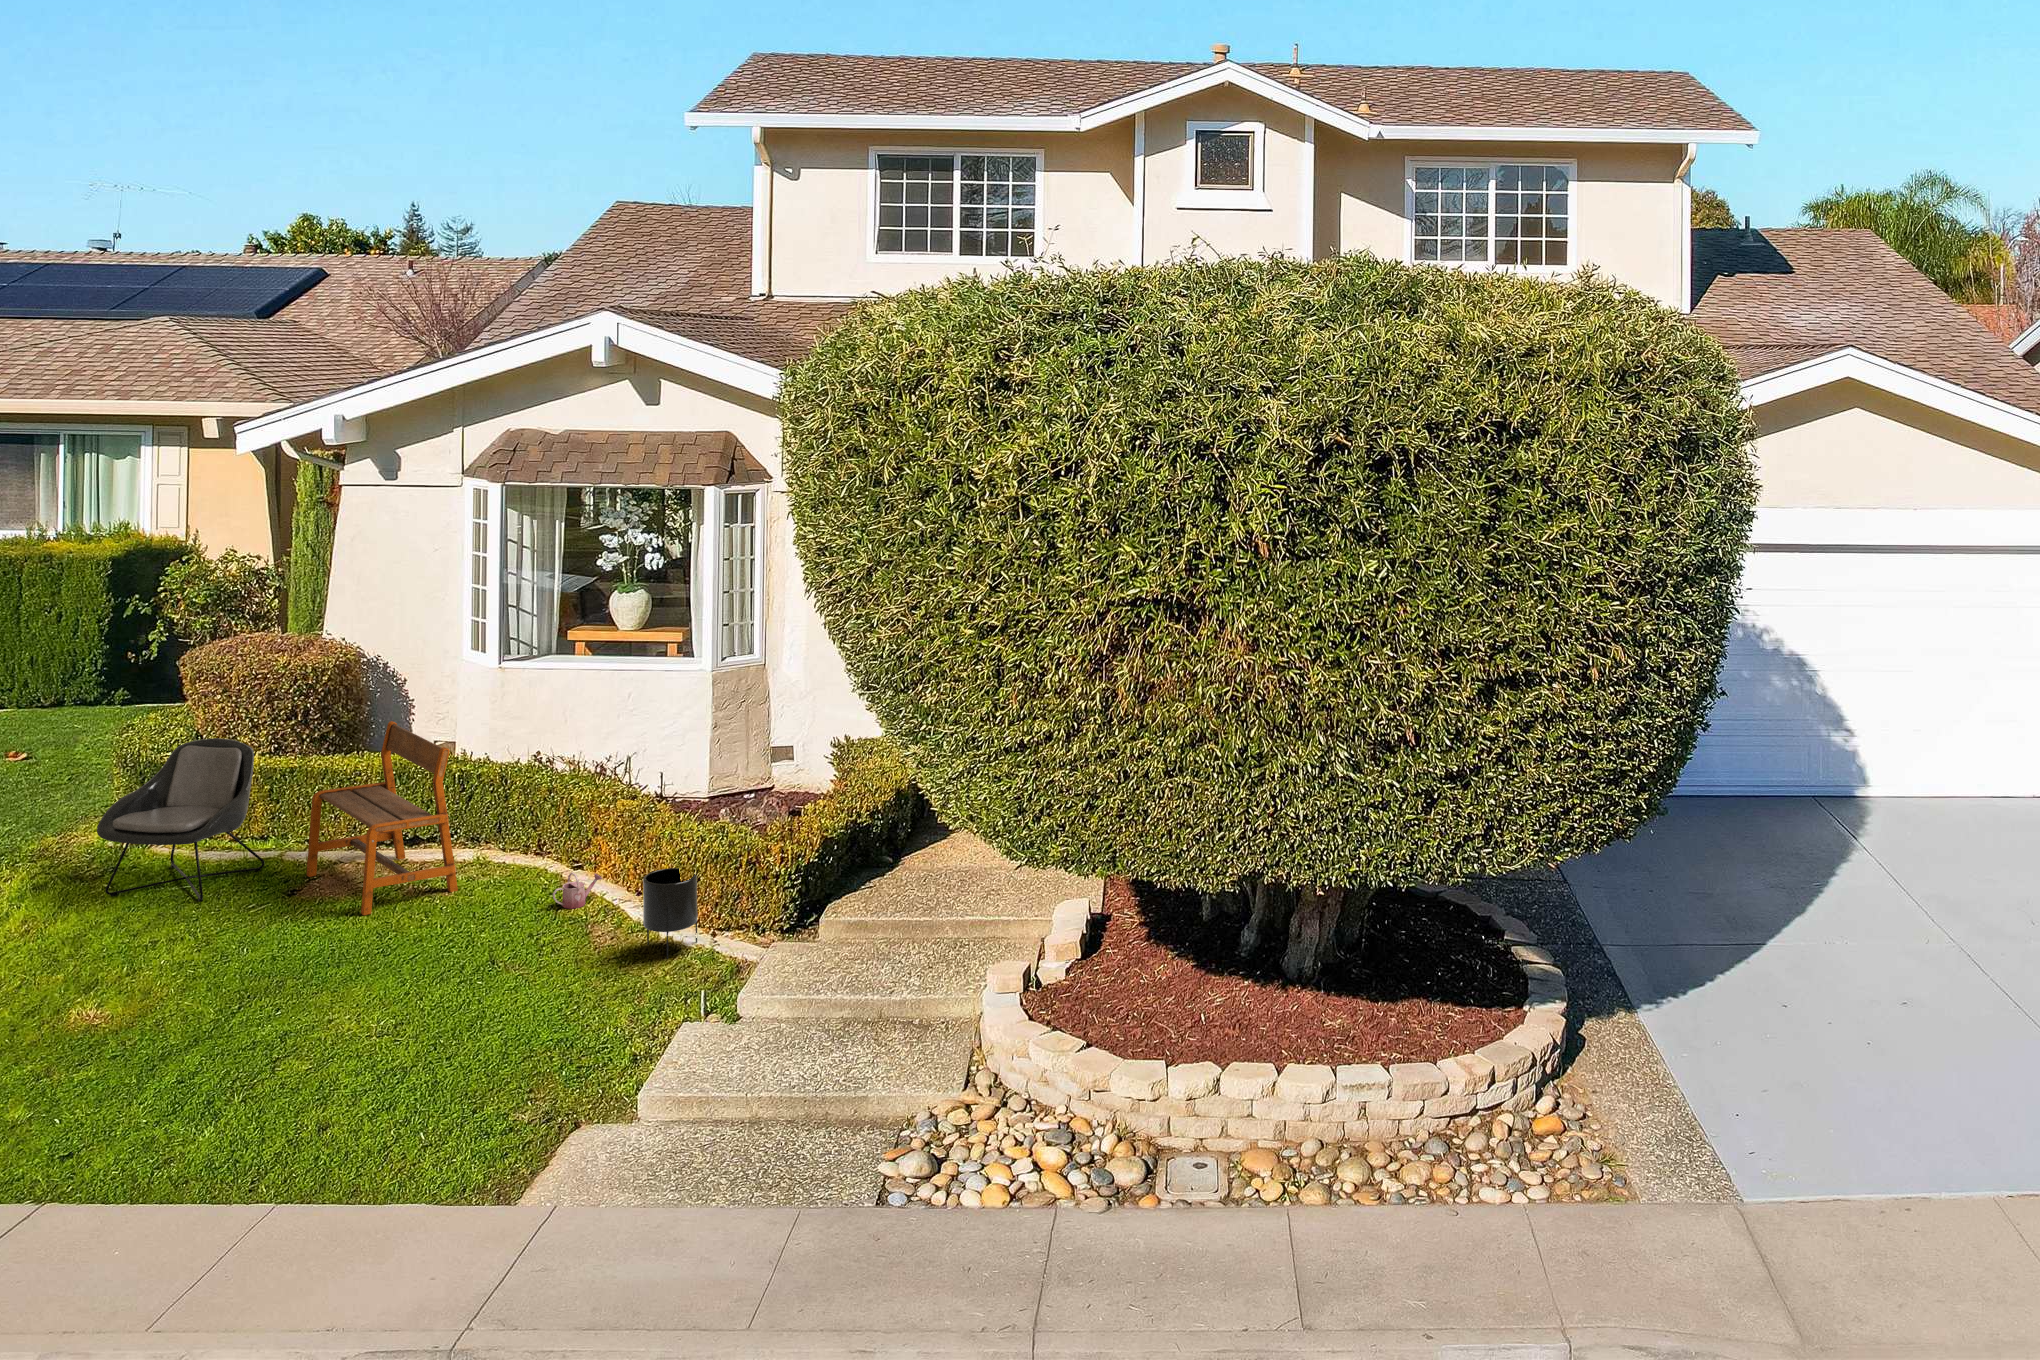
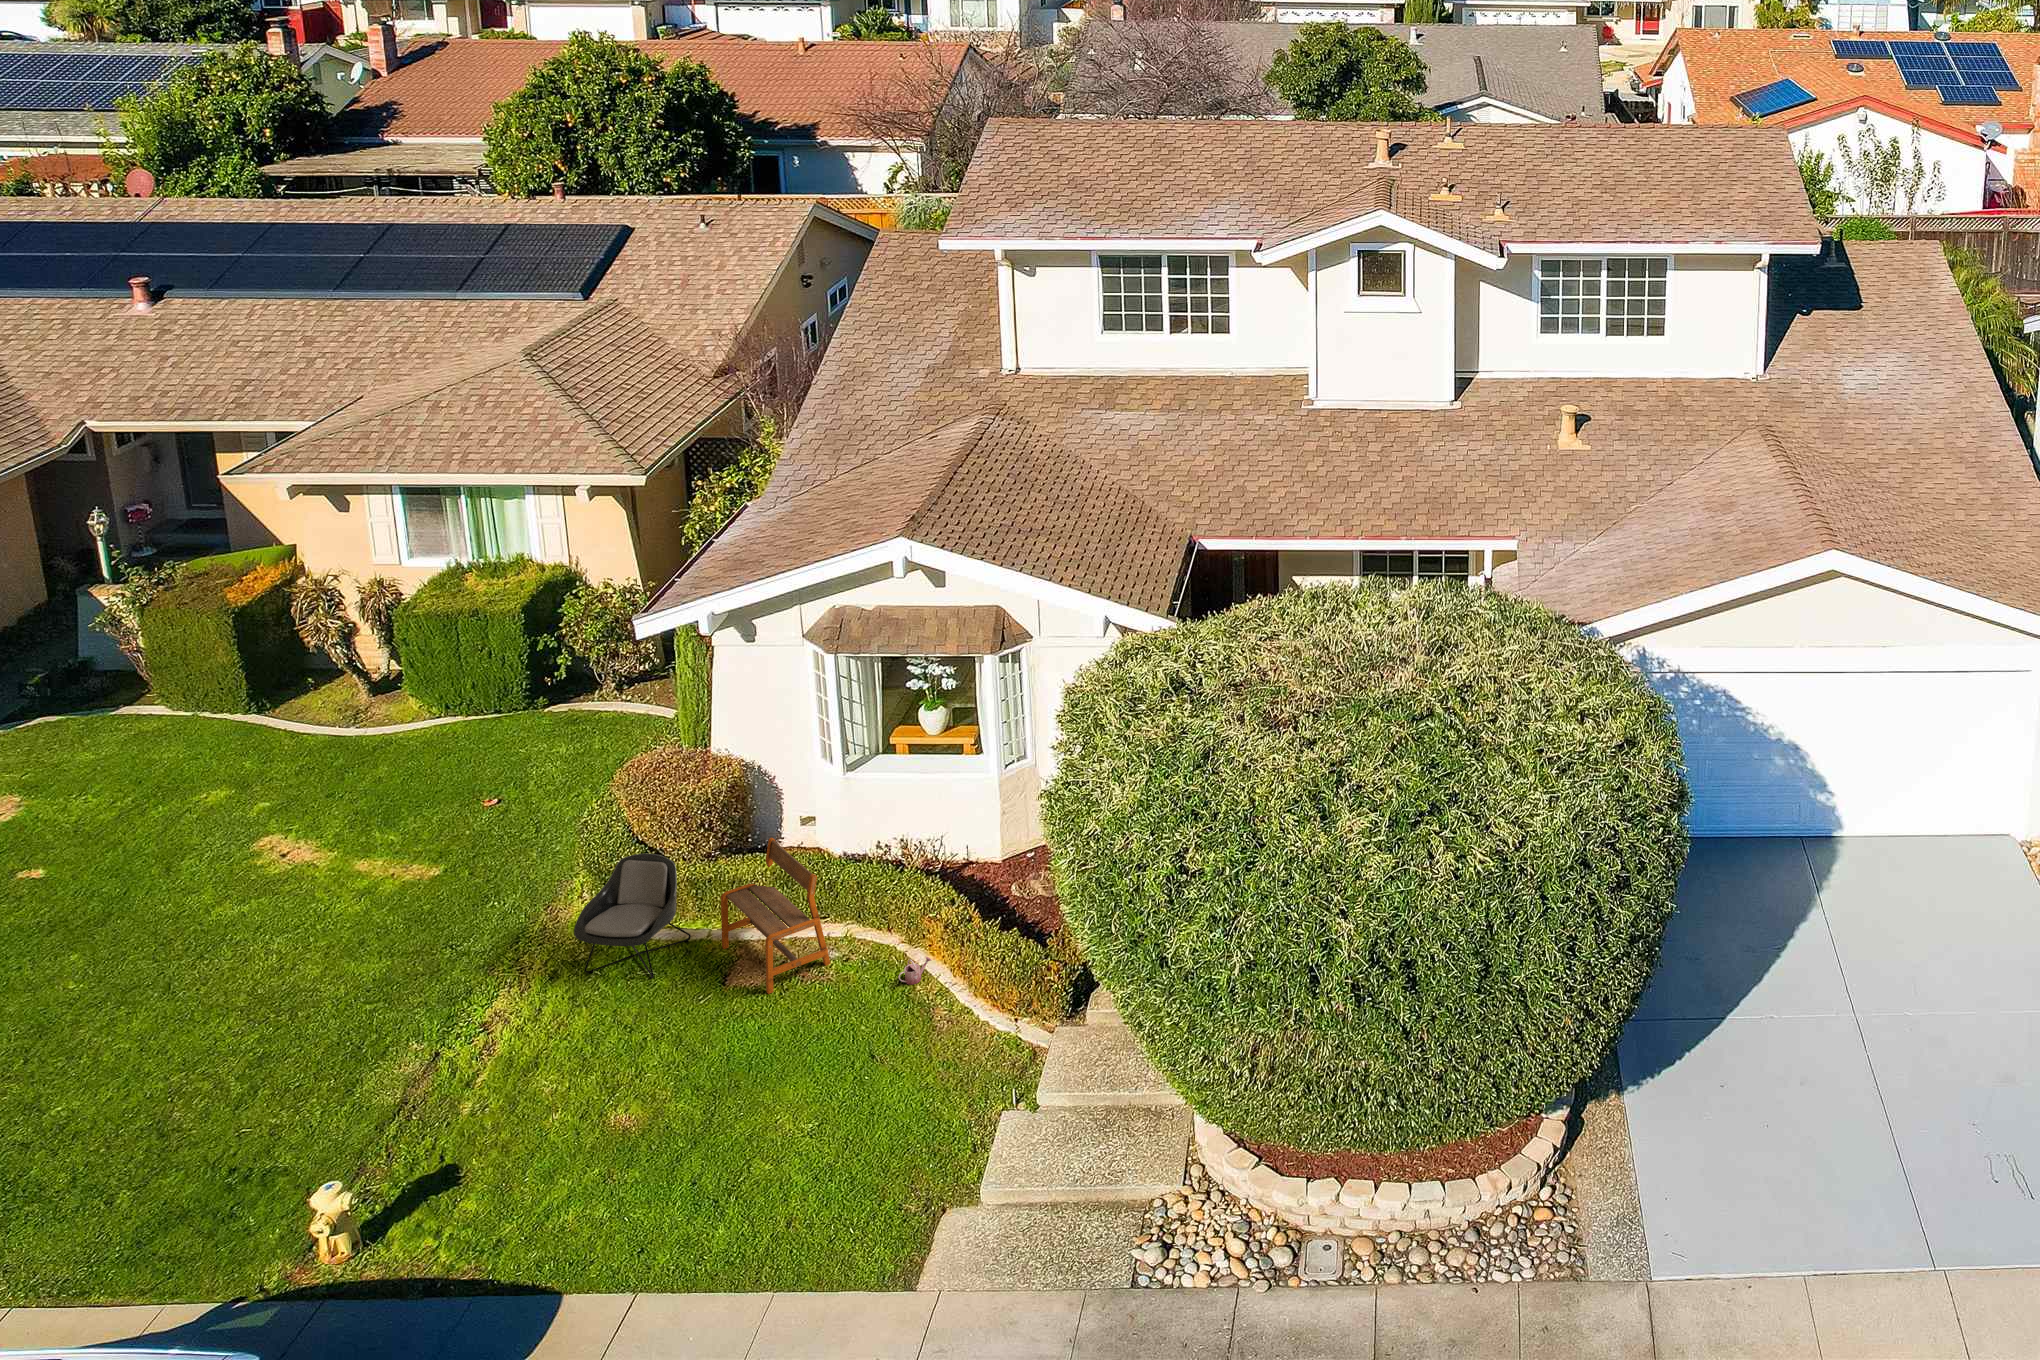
planter: present [643,868,697,959] -> none [962,976,1001,1042]

